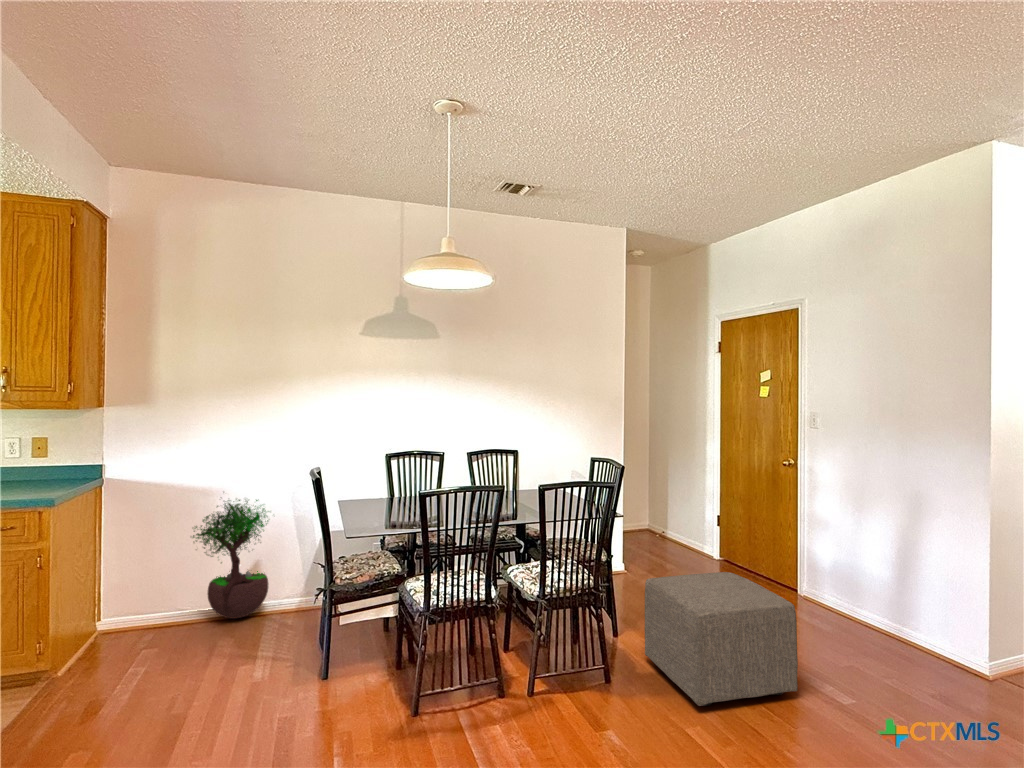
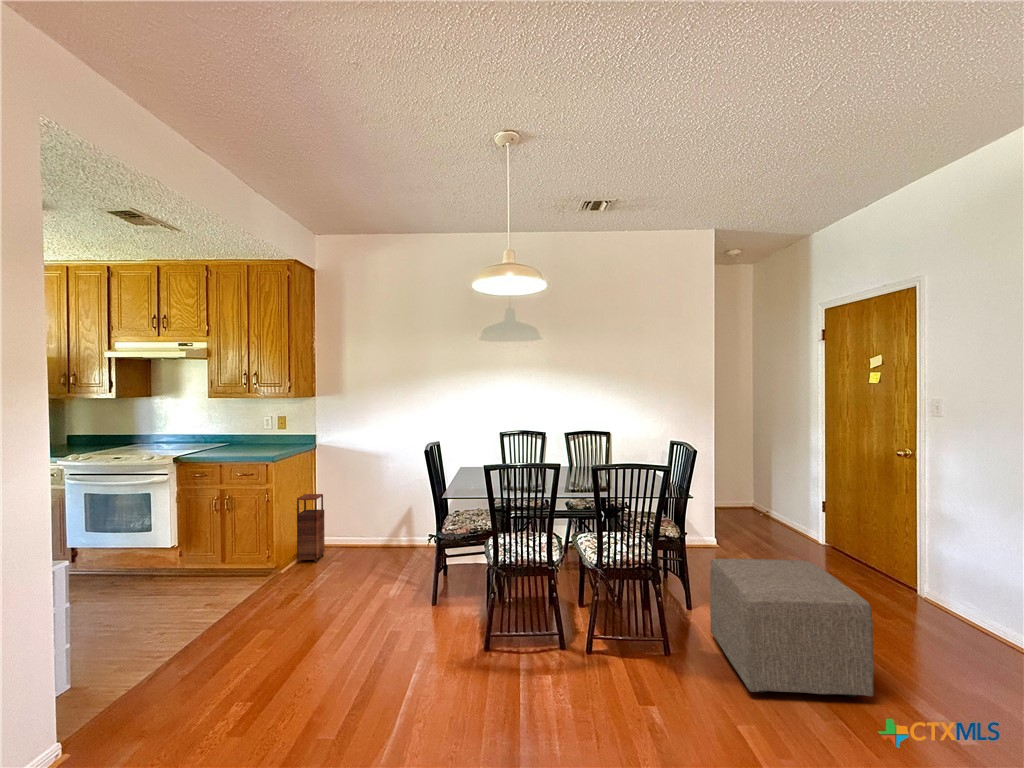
potted tree: present [193,500,268,619] -> none [349,457,410,555]
storage cabinet: none [107,545,147,645] -> present [297,494,325,563]

